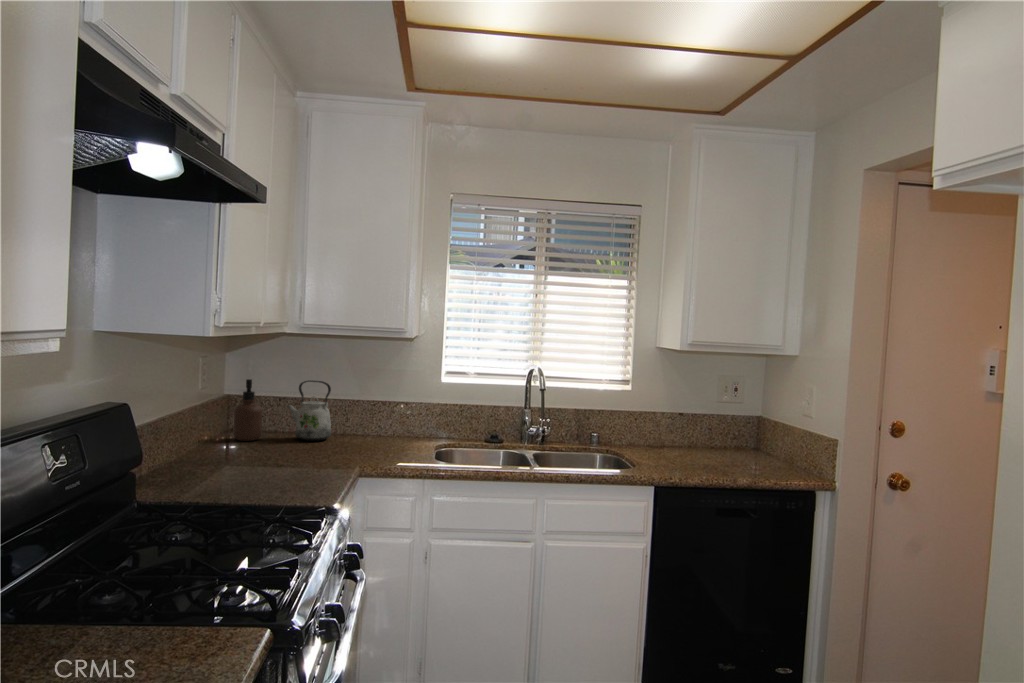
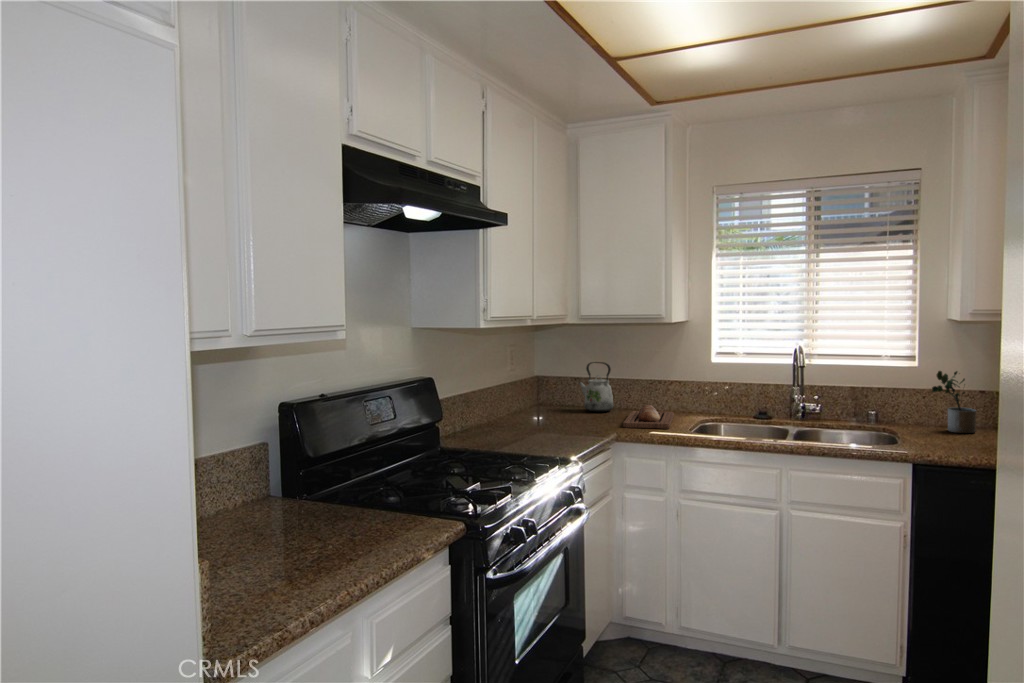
soap dispenser: present [234,379,262,441] -> none [538,362,559,411]
potted plant: none [647,394,680,452] -> present [932,371,977,433]
bread loaf: none [357,432,414,460] -> present [623,405,674,429]

